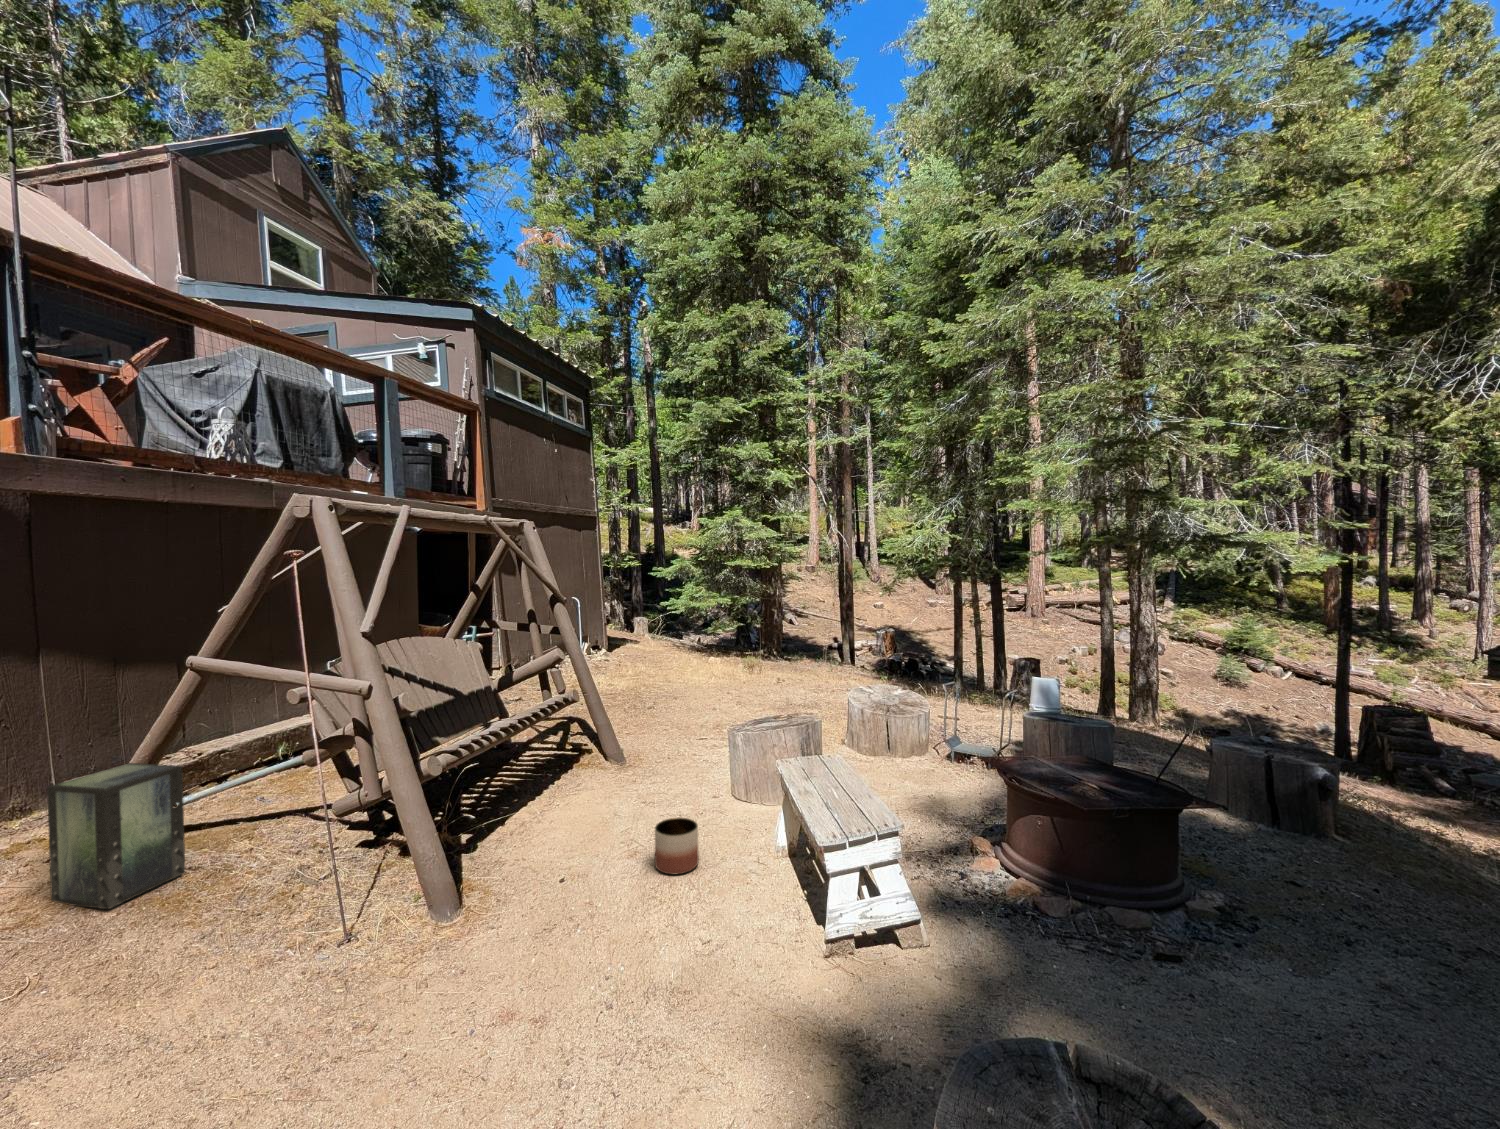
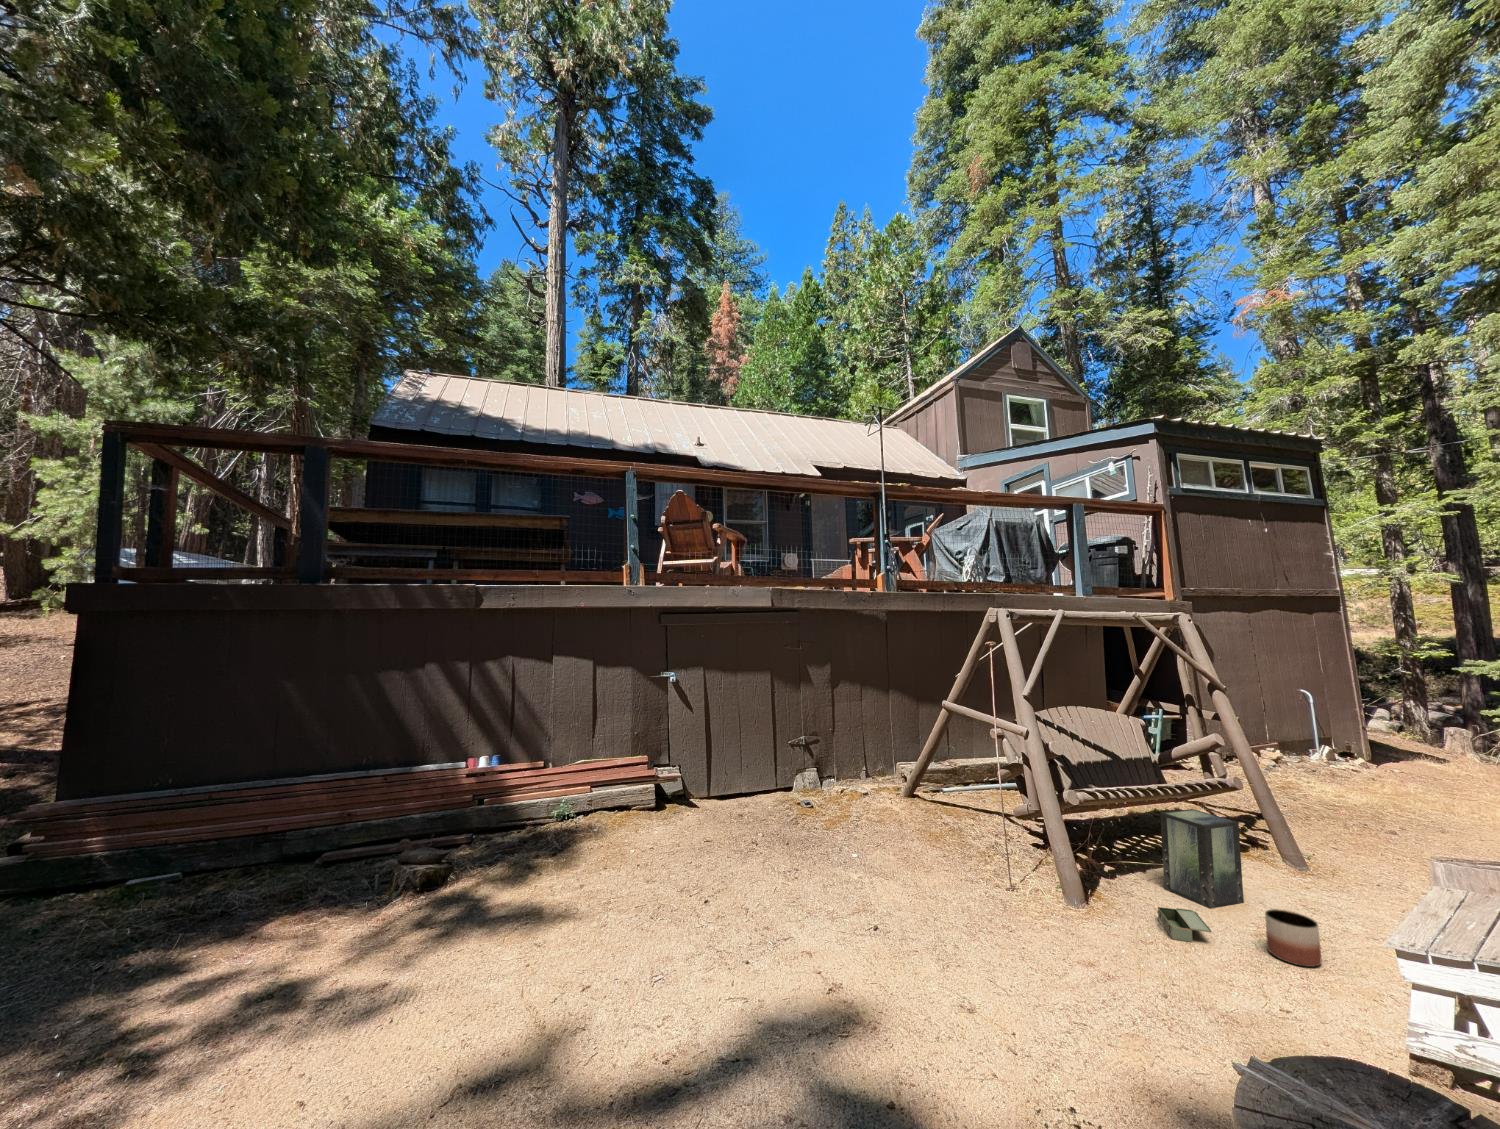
storage box: present [47,763,185,909] -> present [1160,809,1244,909]
toolbox: none [549,857,613,908] -> present [1157,907,1211,942]

